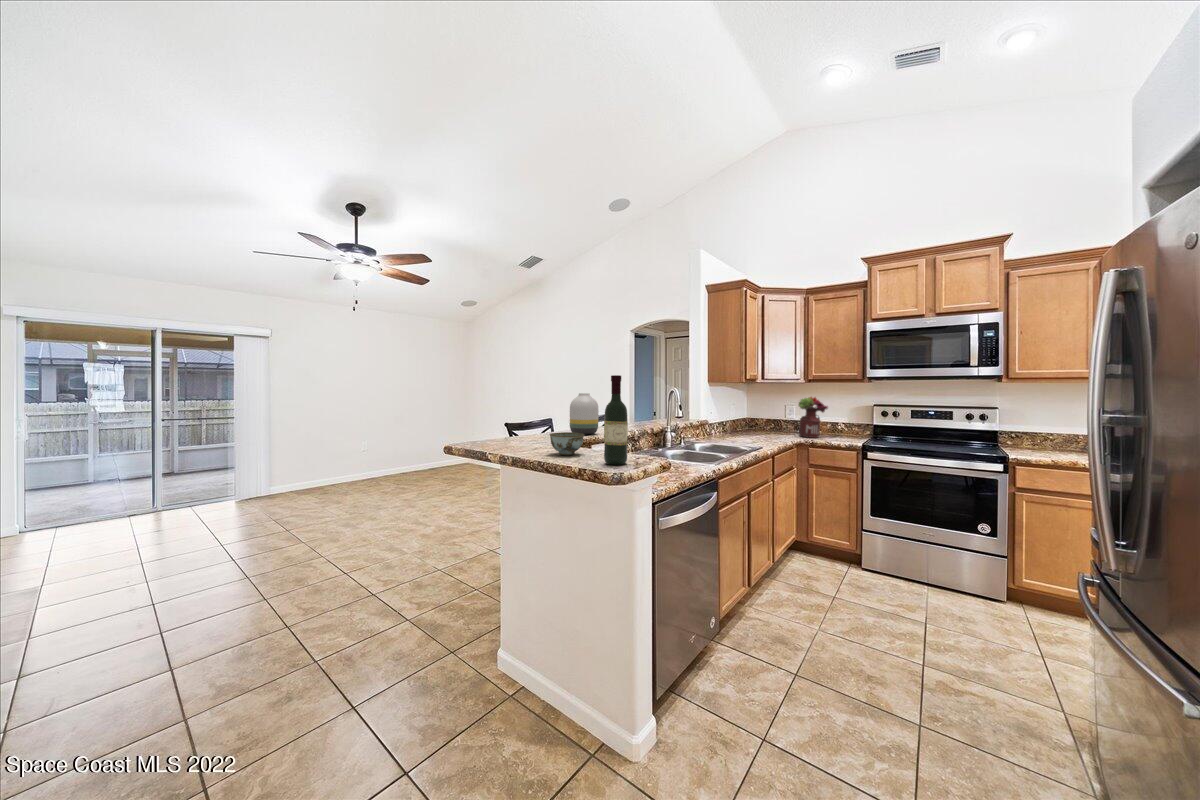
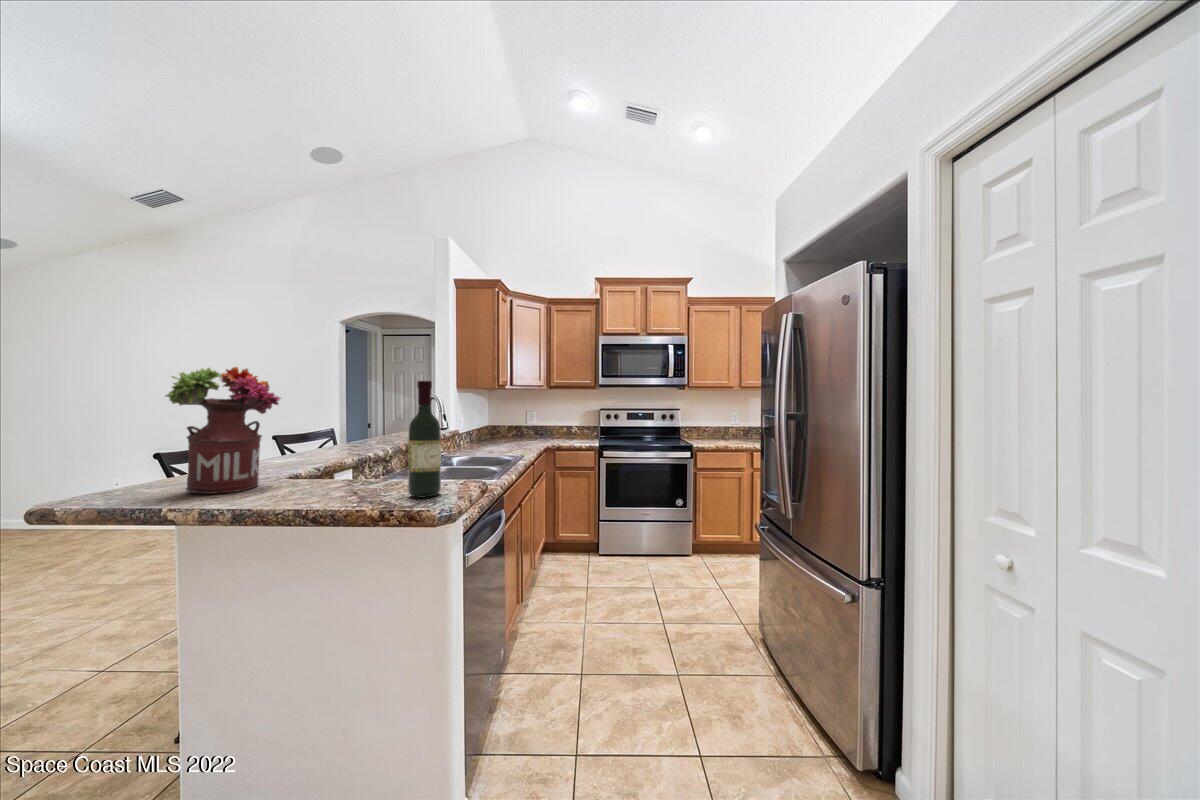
vase: present [570,393,599,434] -> none [290,402,338,461]
flower arrangement: present [799,397,828,438] -> present [165,367,281,494]
bowl: present [550,432,584,455] -> none [301,459,360,494]

